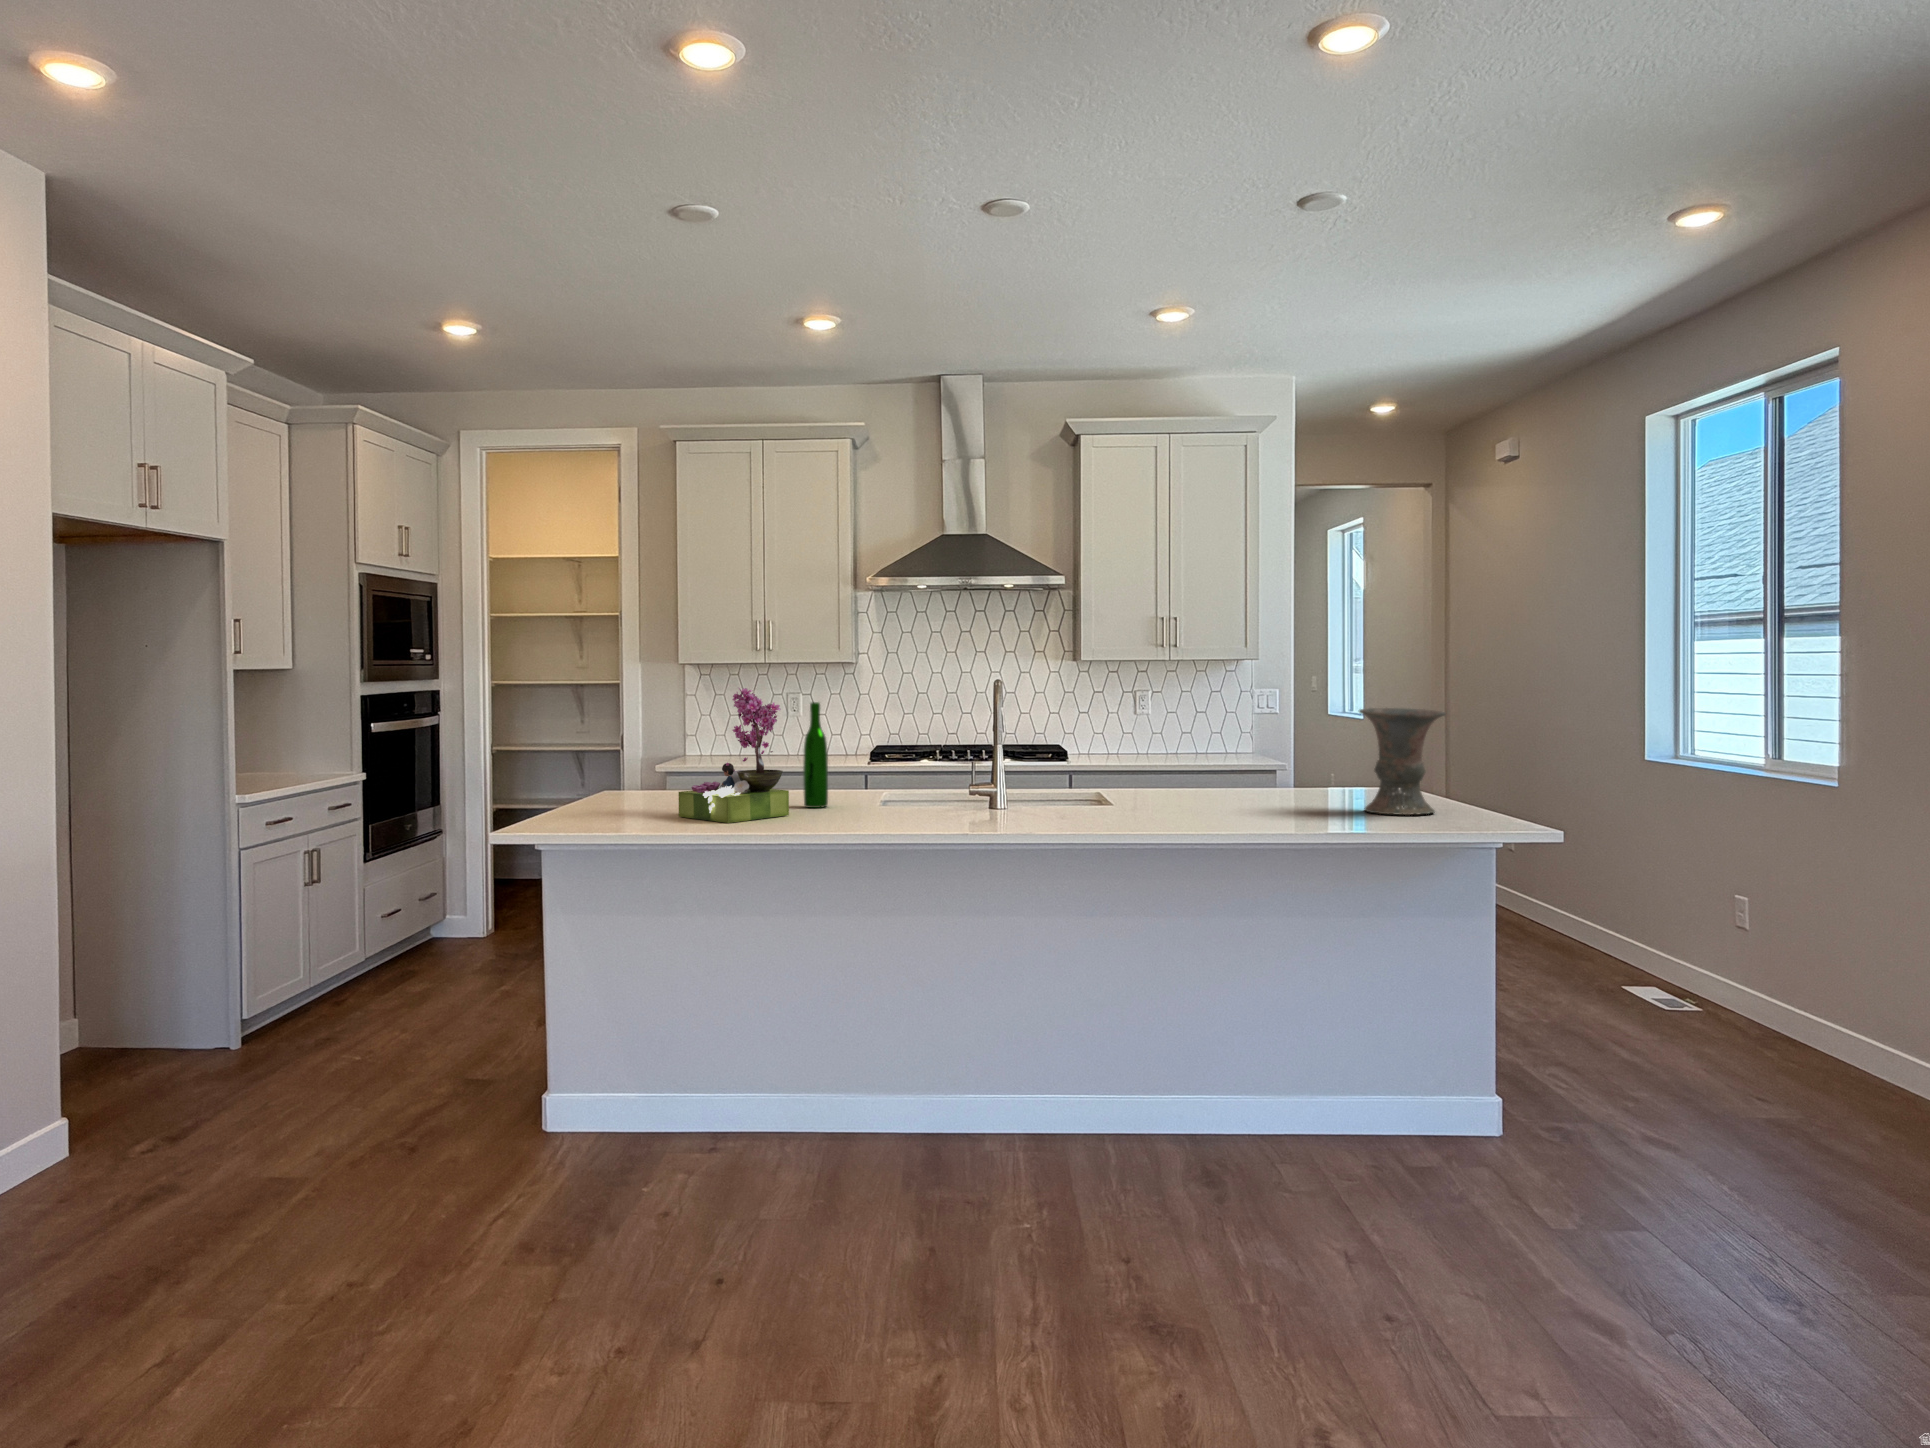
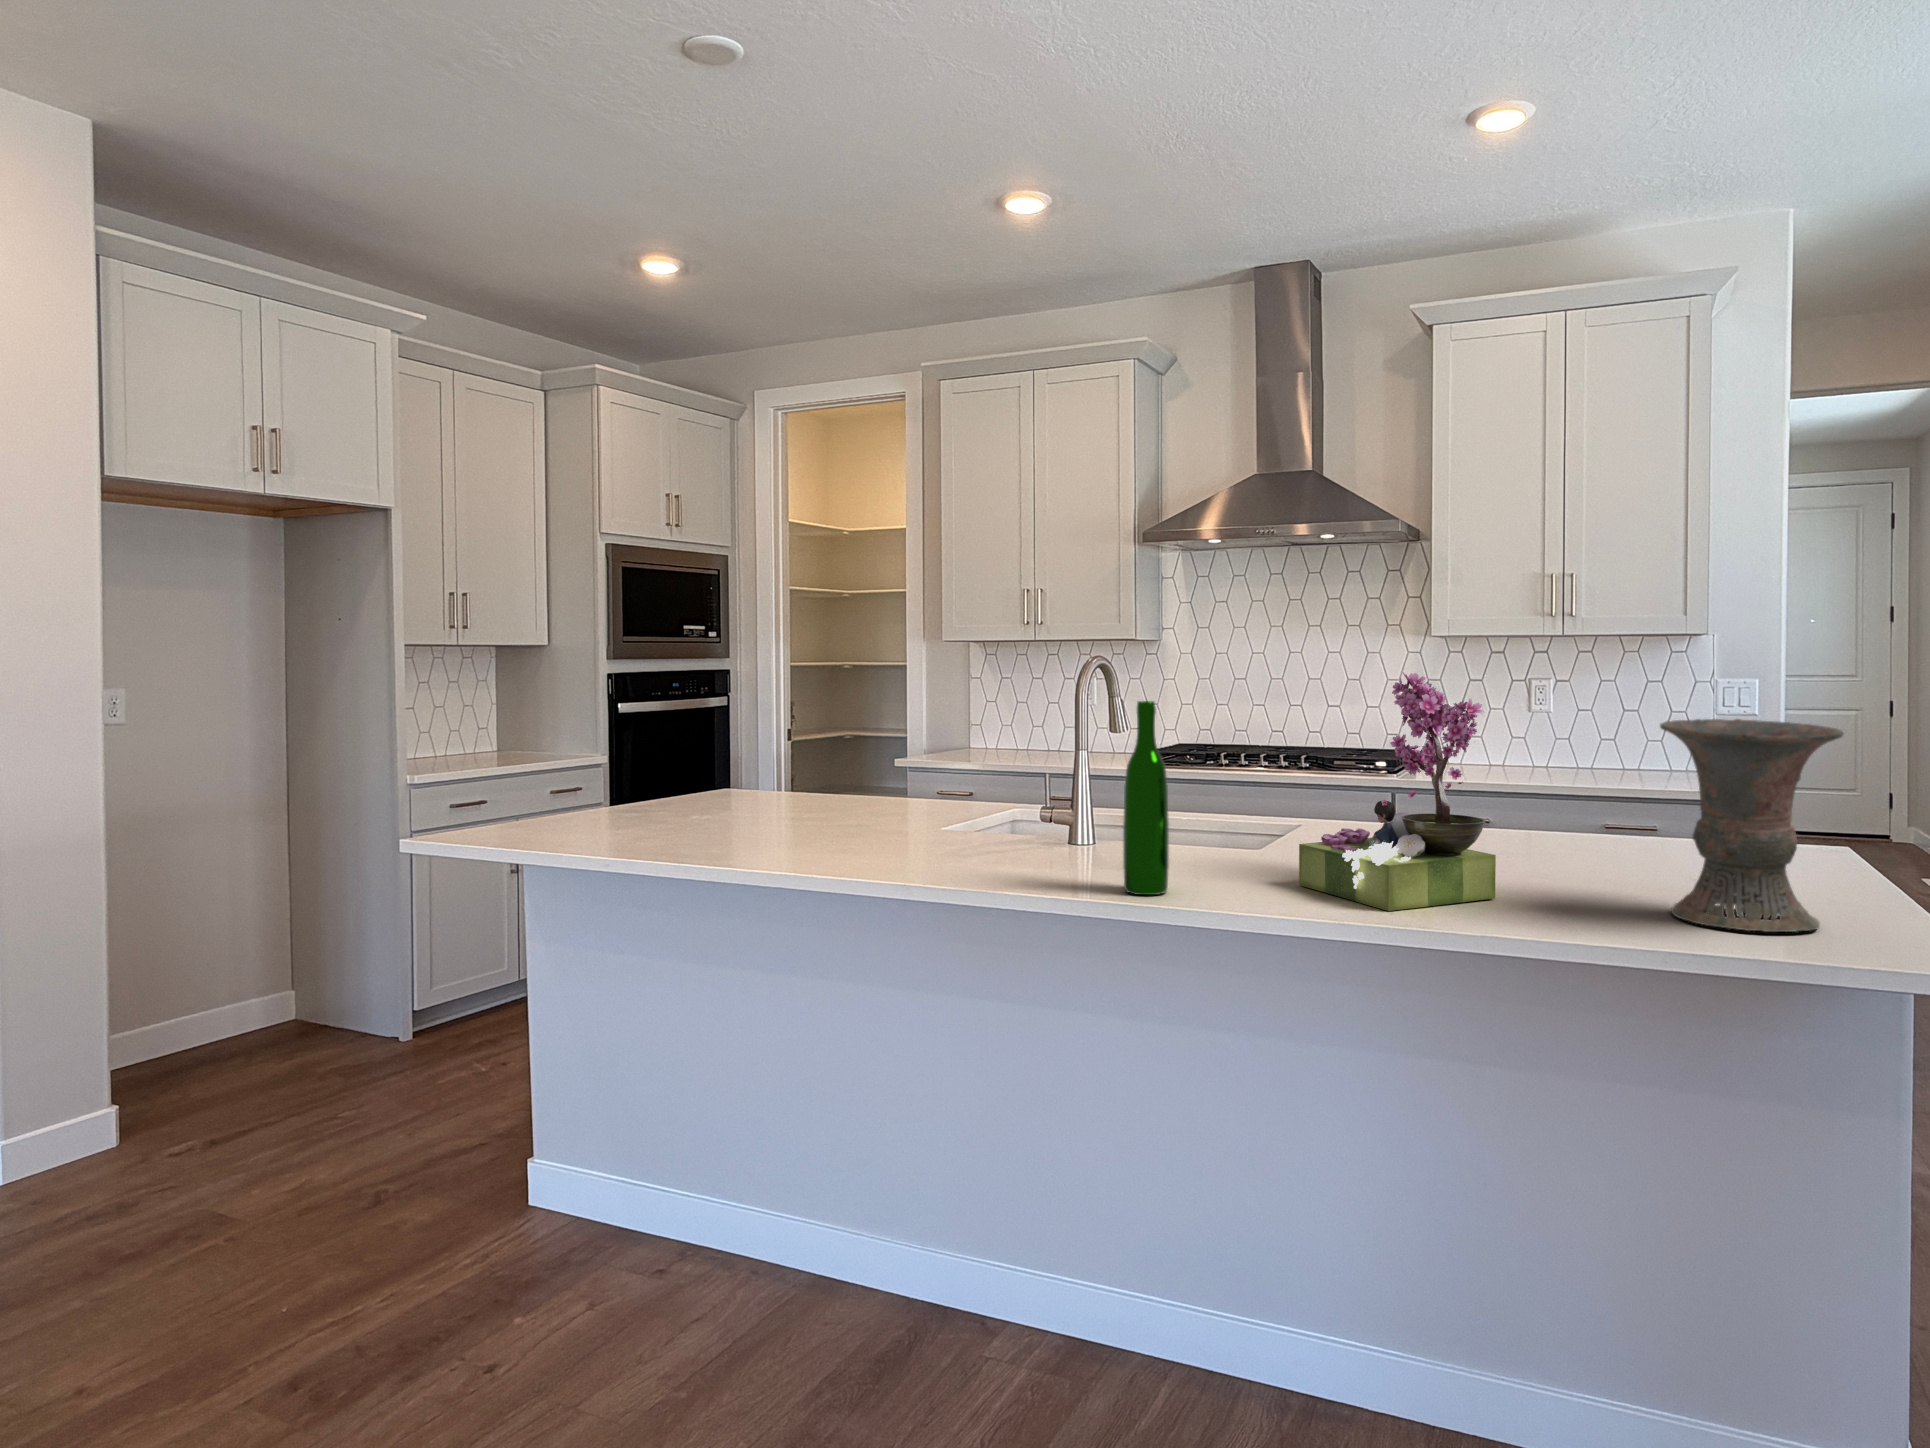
flower arrangement: present [678,688,789,823] -> present [1299,672,1496,911]
wine bottle: present [803,702,828,808] -> present [1123,701,1169,895]

